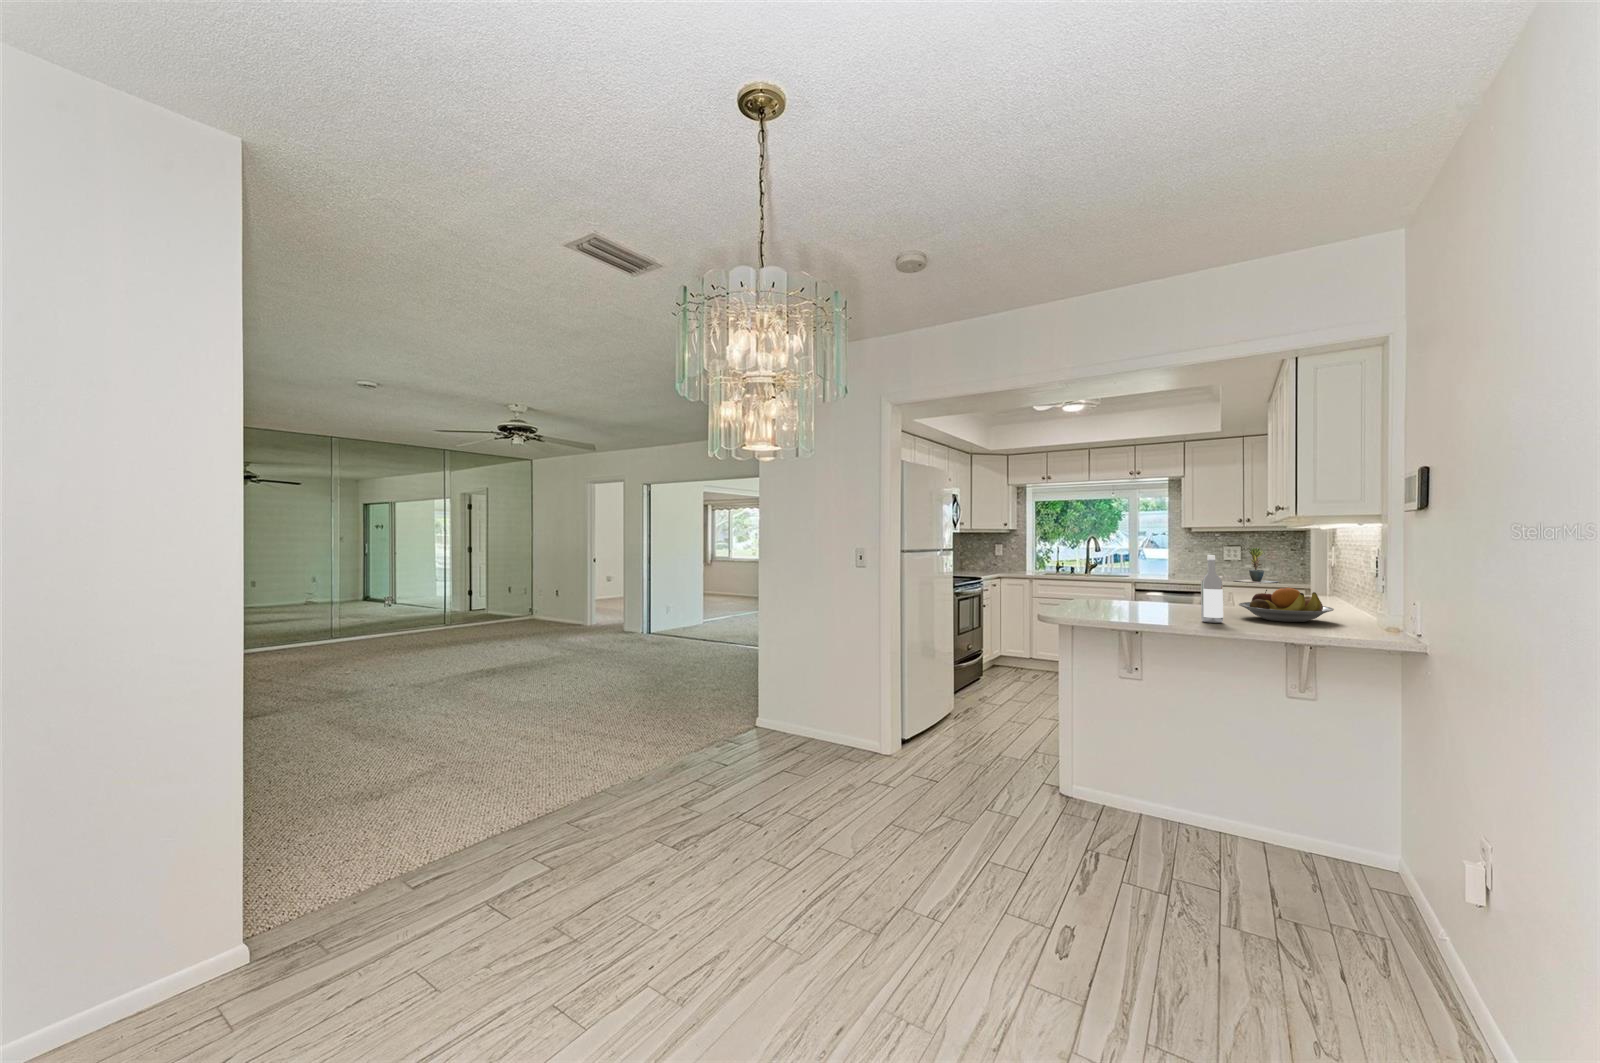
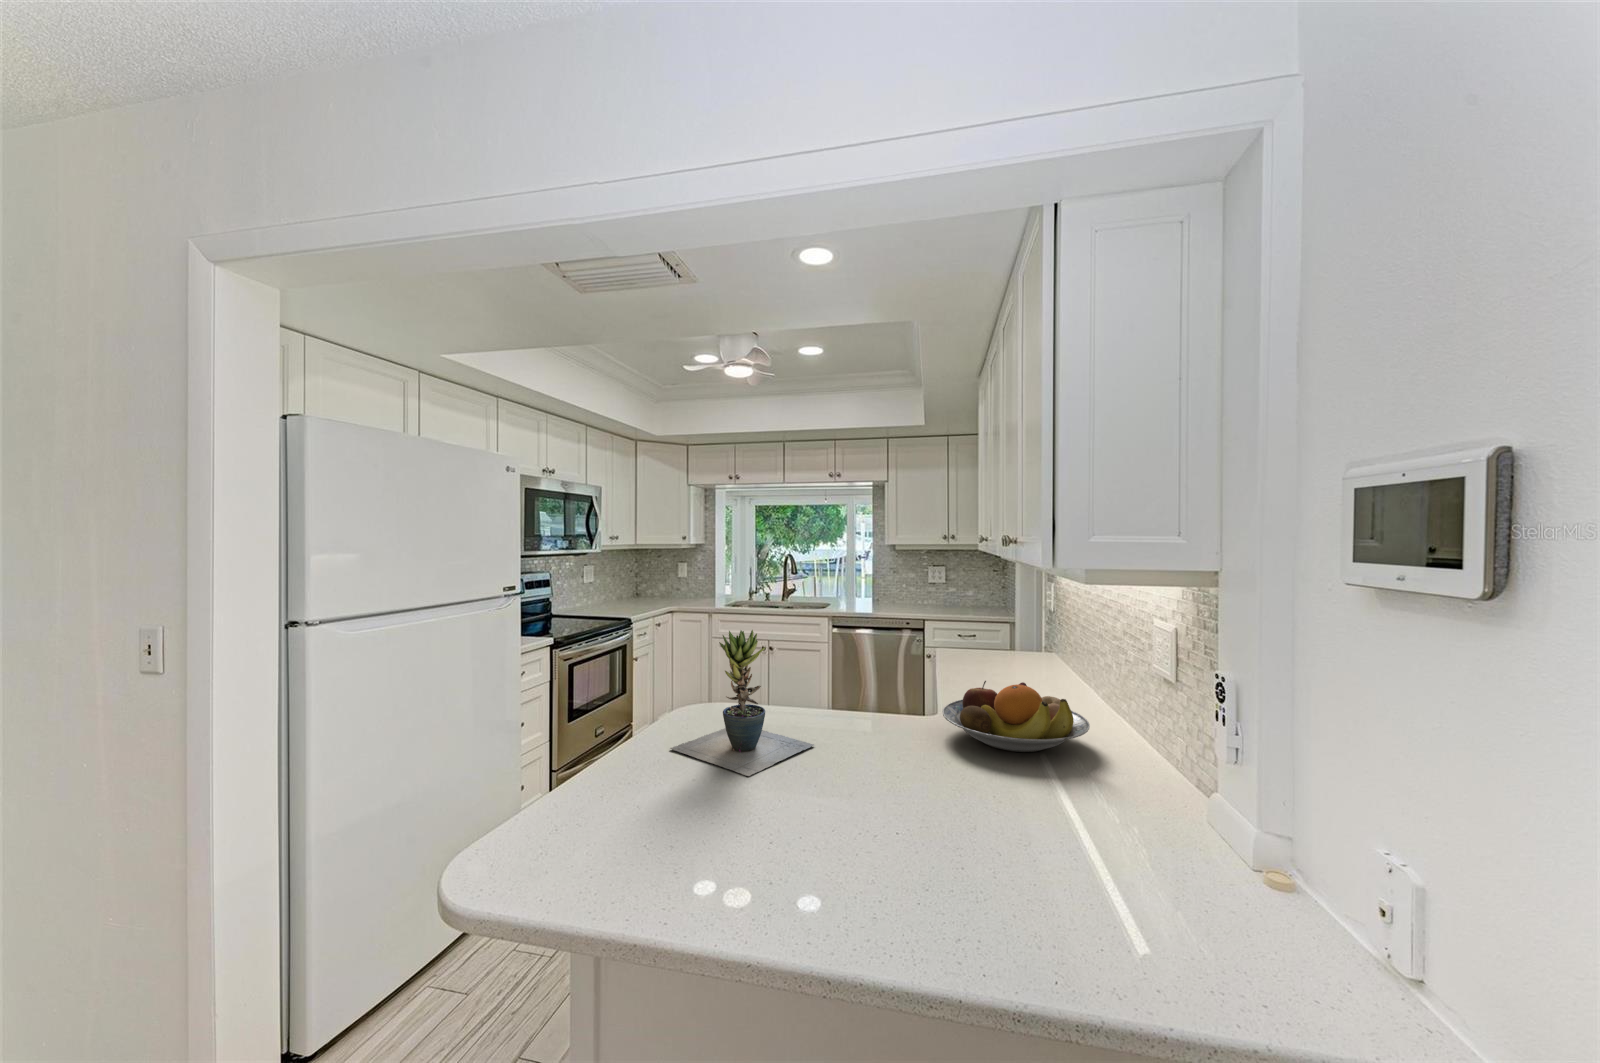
potted plant: present [1235,547,1277,583] -> present [670,630,814,776]
wine bottle: present [1201,555,1223,623] -> none [877,635,916,778]

